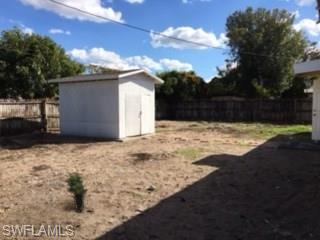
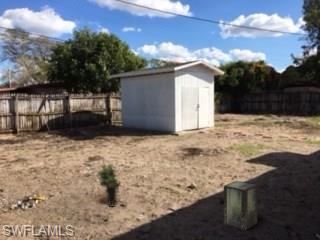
storage box: none [189,181,218,225] -> present [224,181,258,230]

